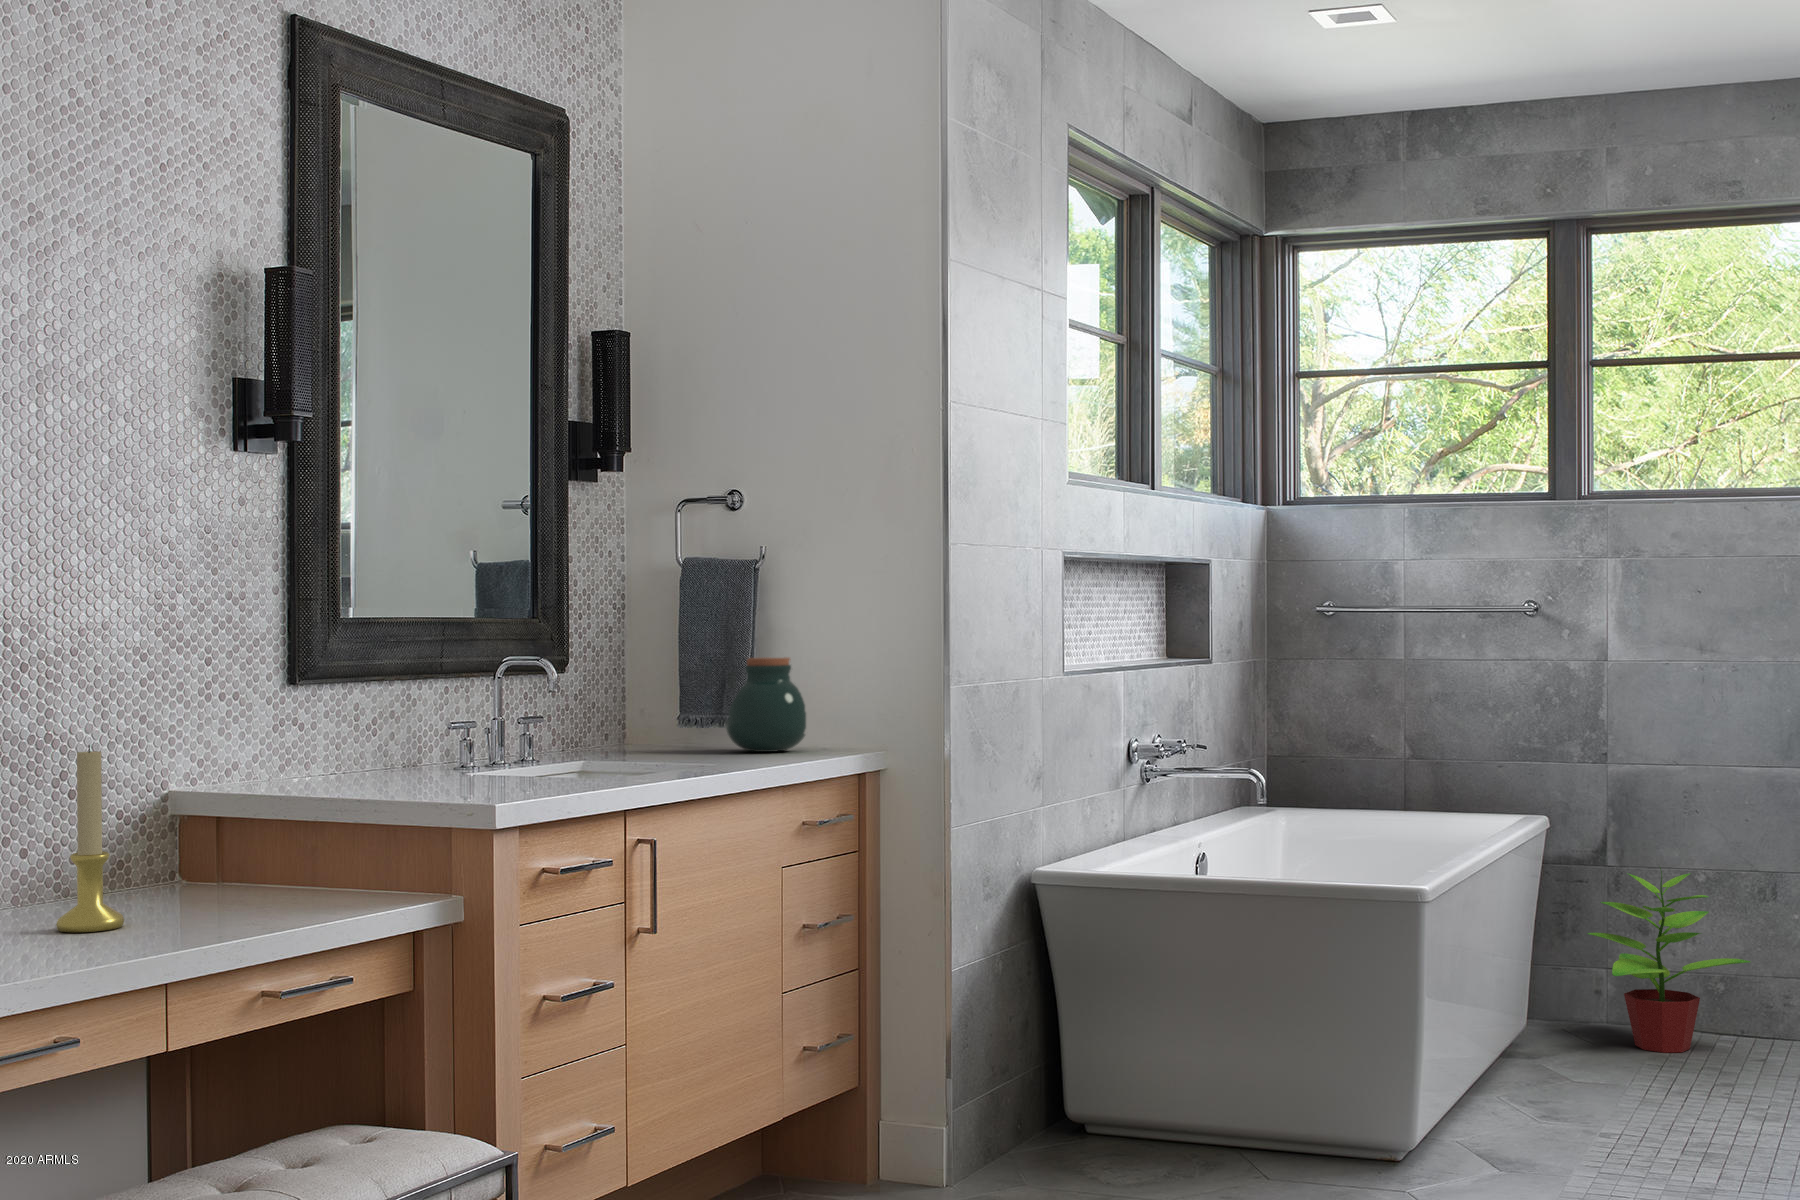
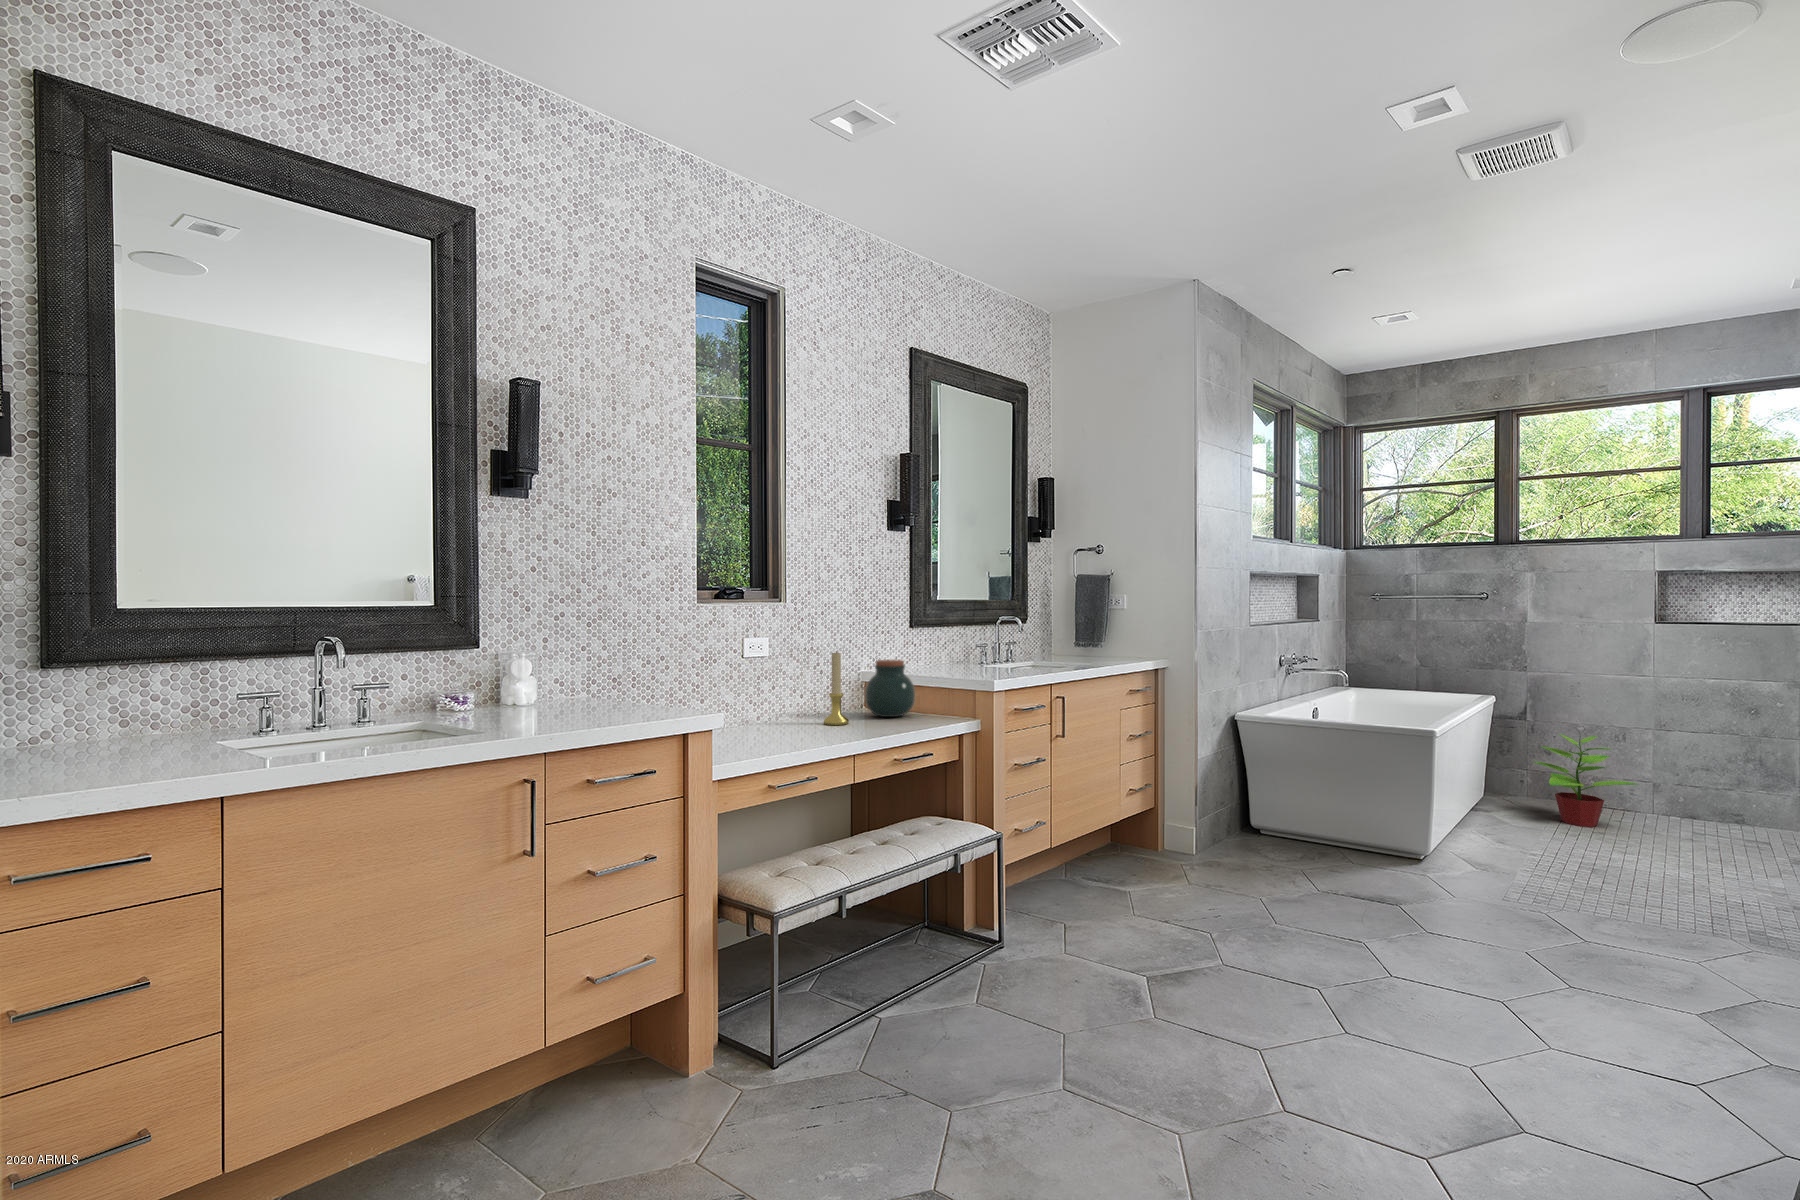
jar: present [725,657,806,752] -> present [865,660,915,717]

